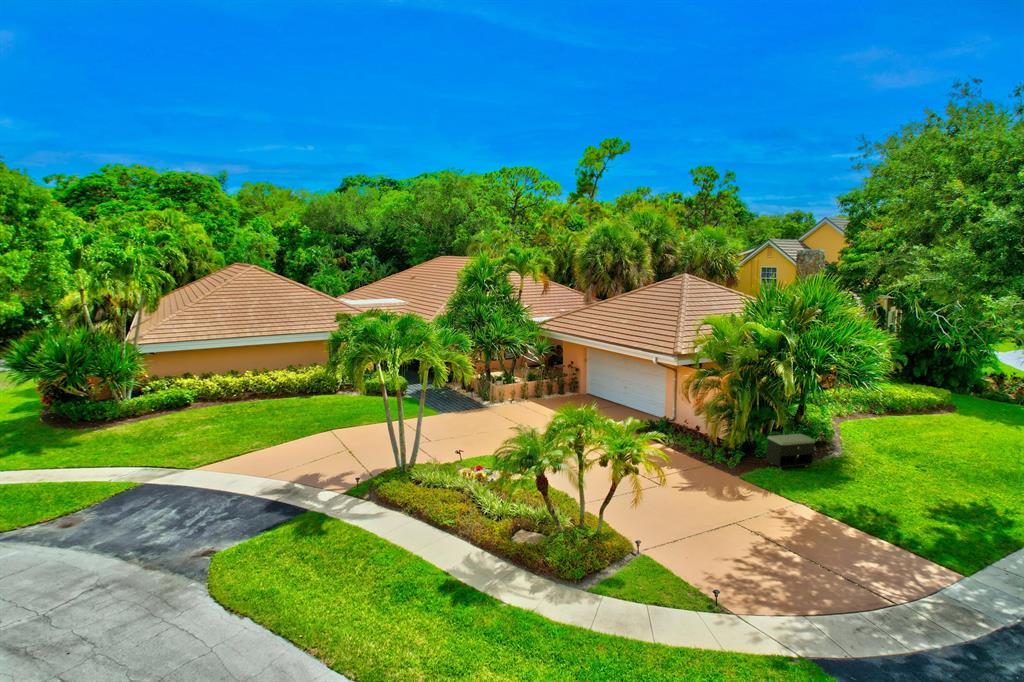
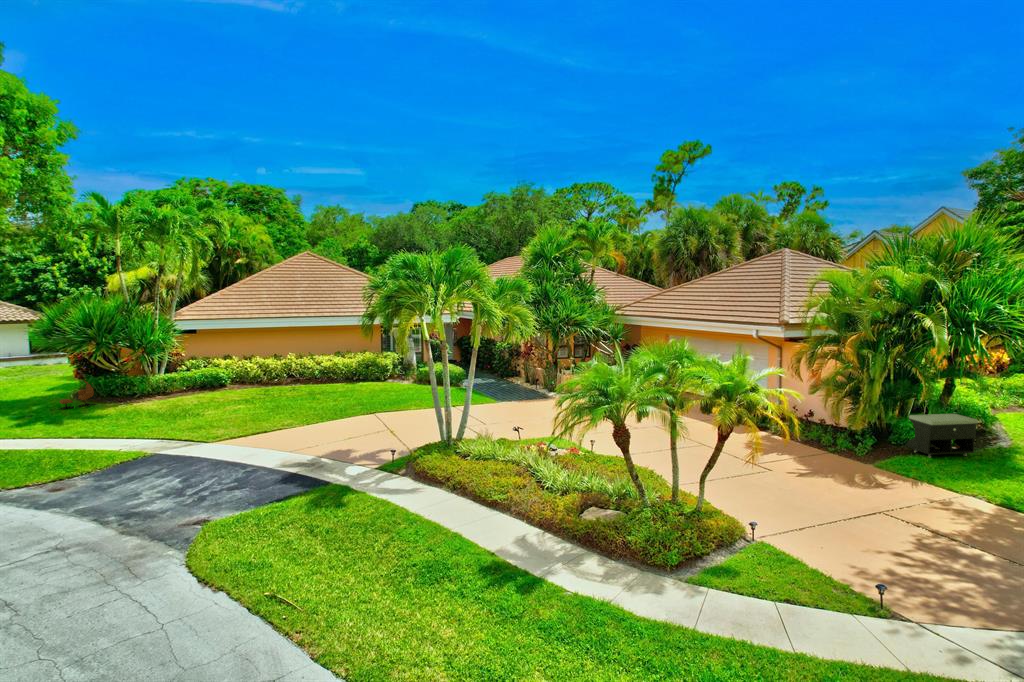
lounge chair: none [27,402,65,433] -> present [60,381,94,409]

